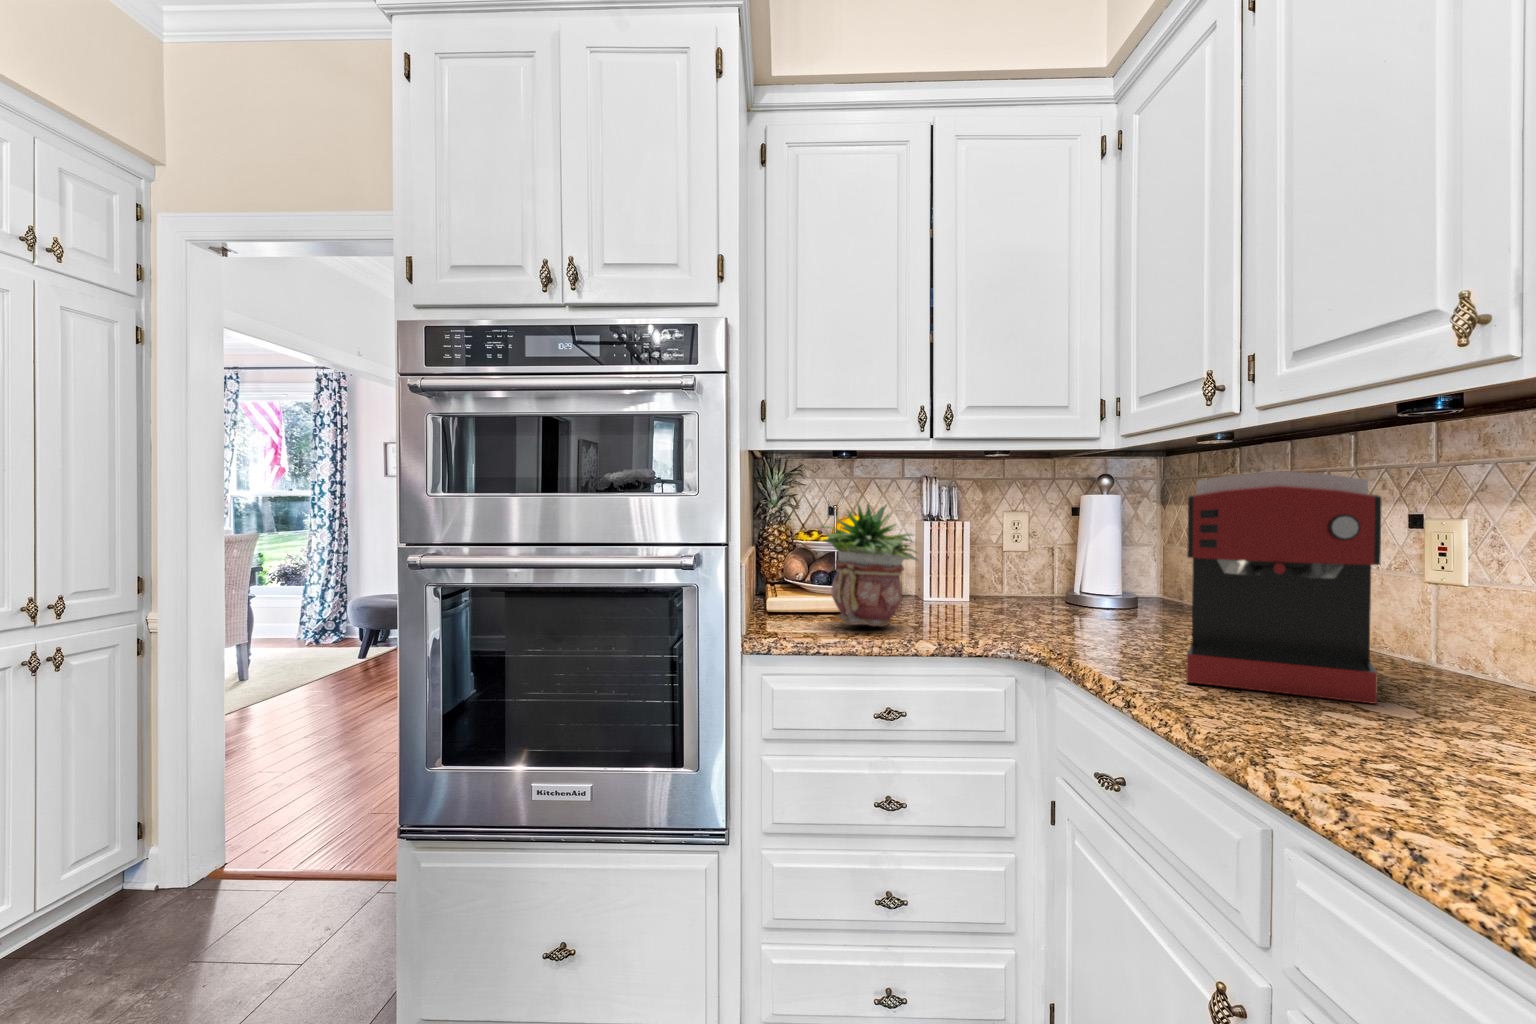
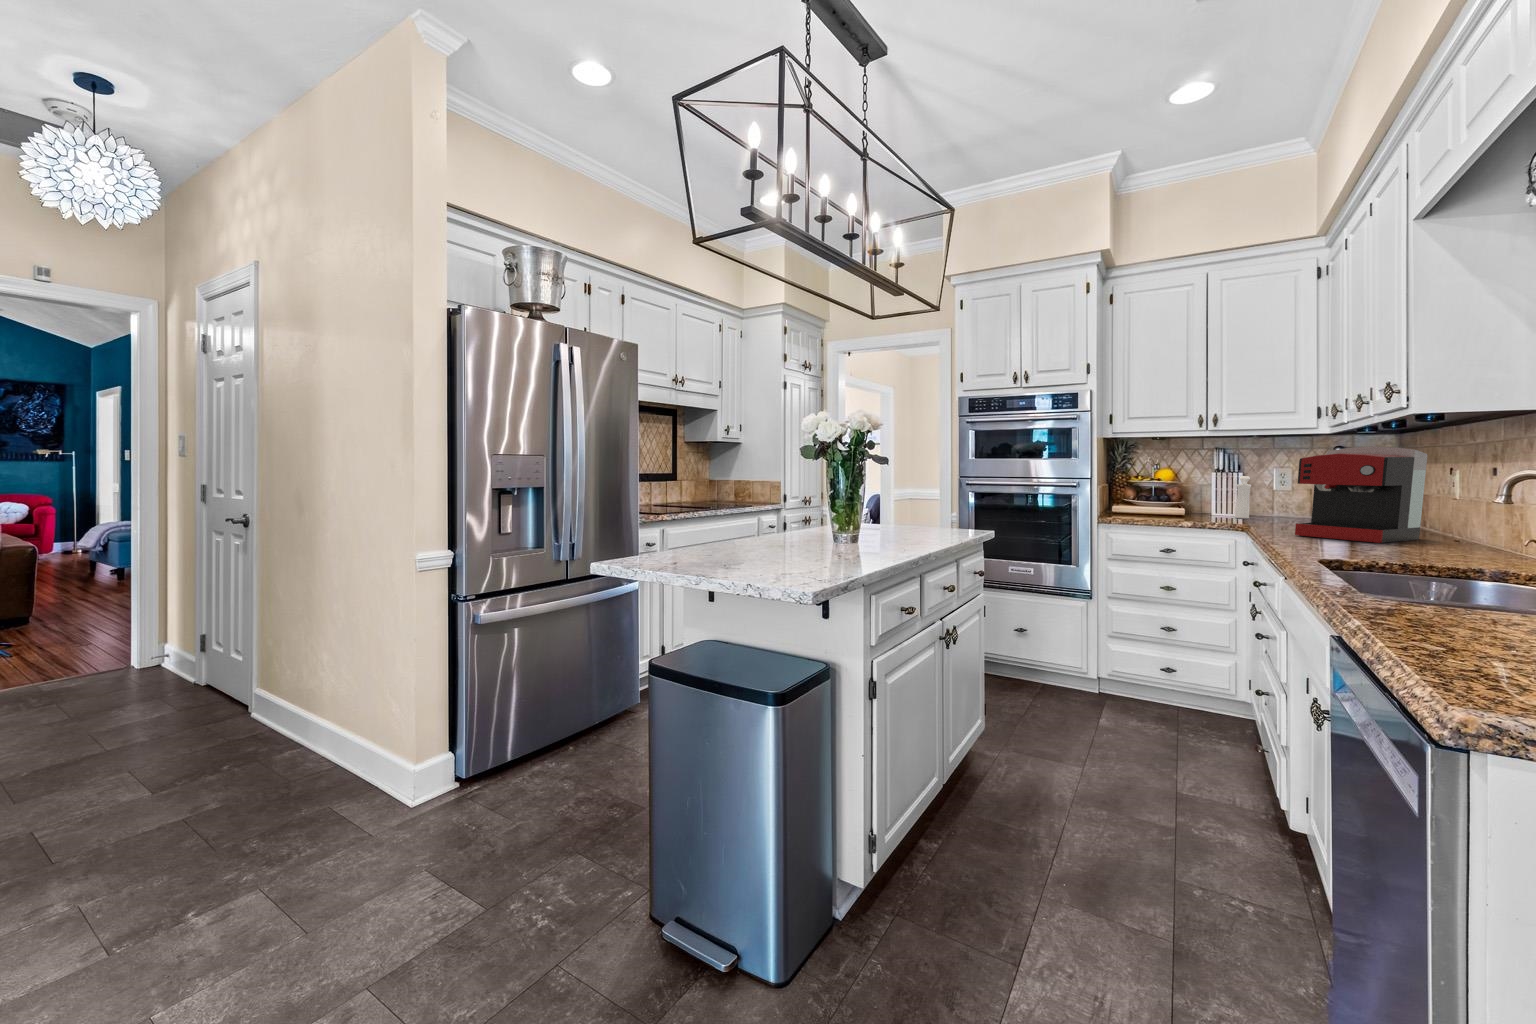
potted plant: present [821,504,918,626] -> none [1138,462,1193,518]
pepper mill: none [967,528,995,612] -> present [1235,476,1252,518]

